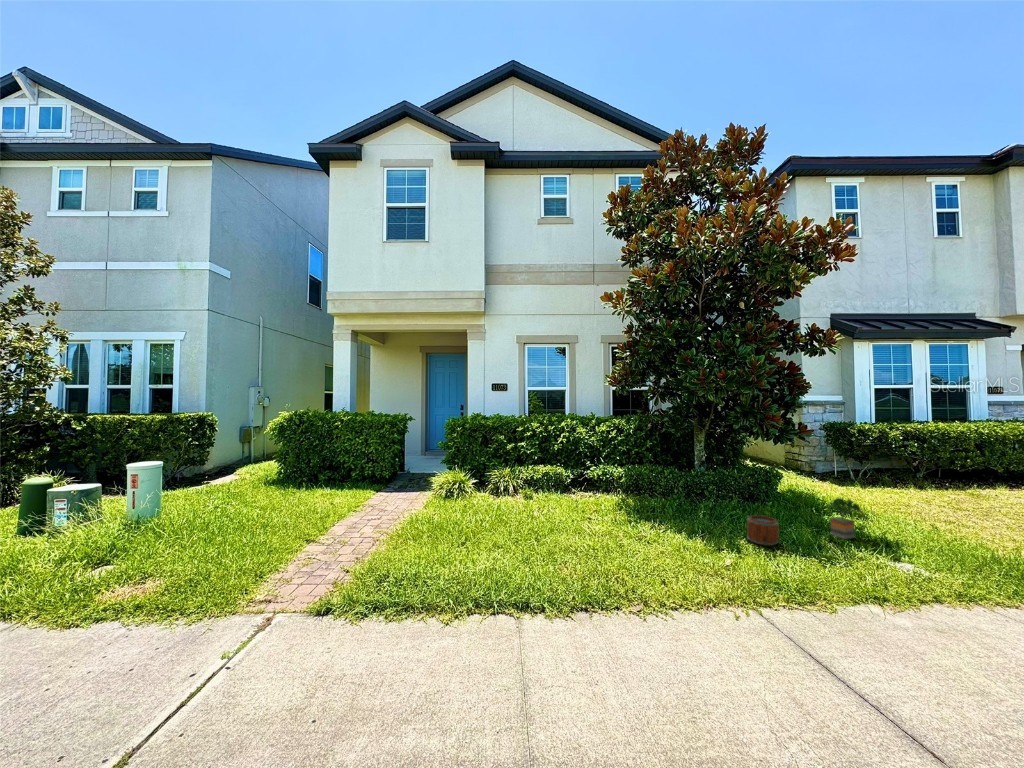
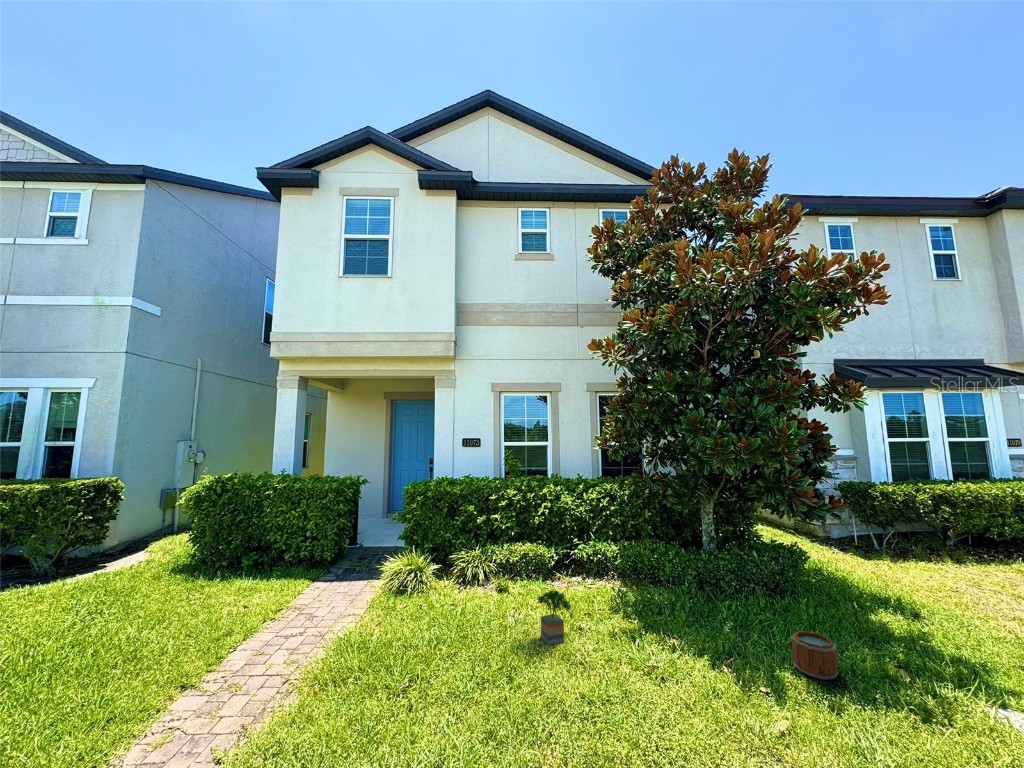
potted tree: present [827,498,861,539] -> present [538,590,571,645]

